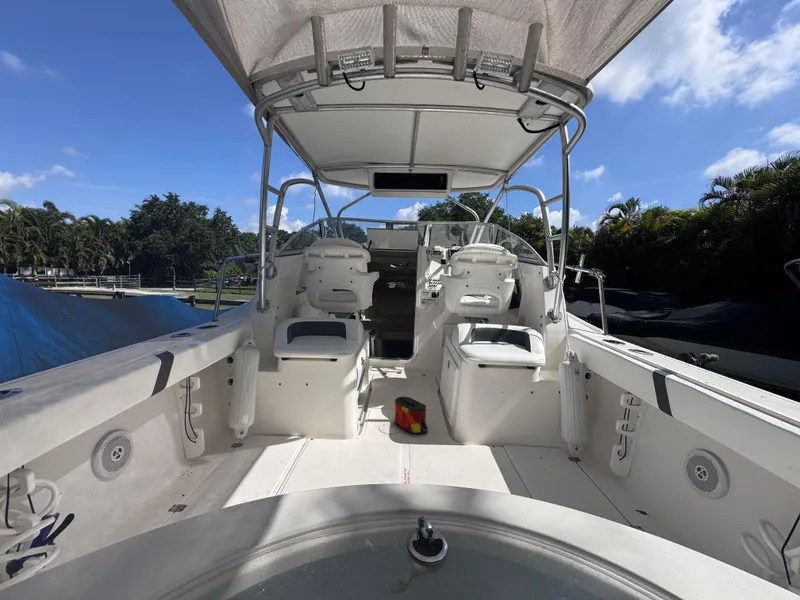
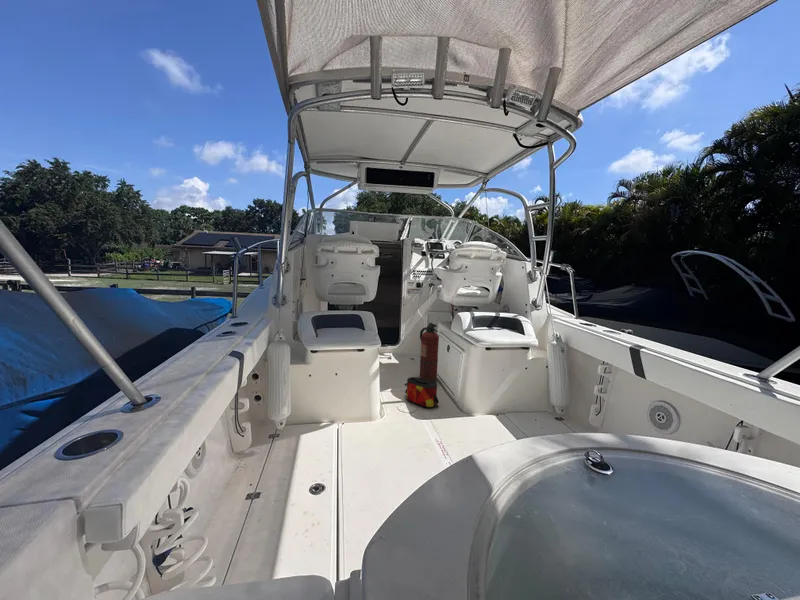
fire extinguisher: none [421,336,443,404] -> present [420,323,439,382]

